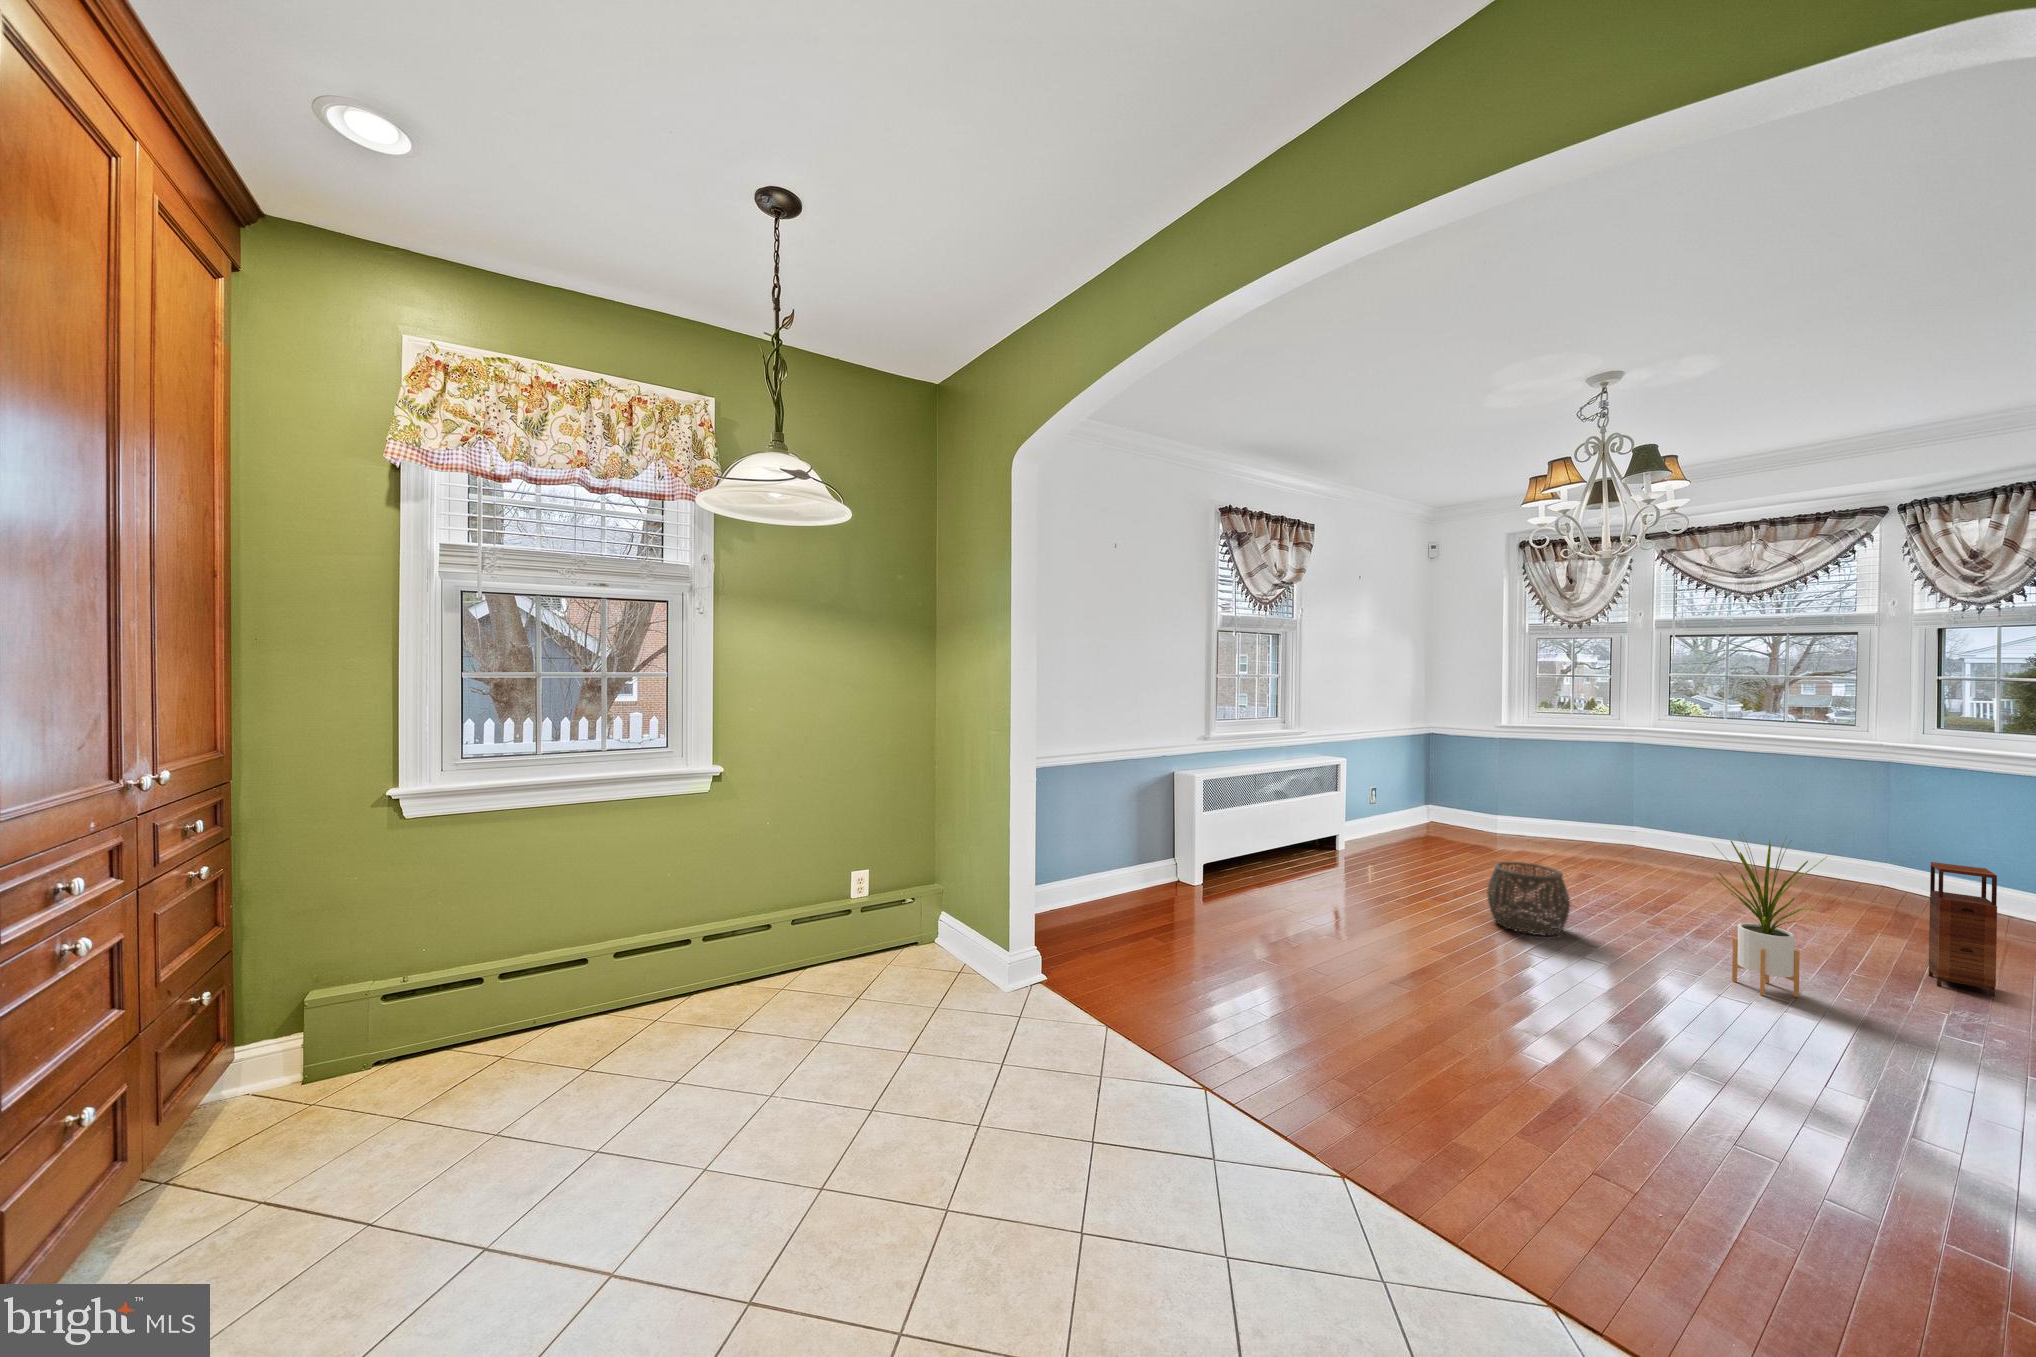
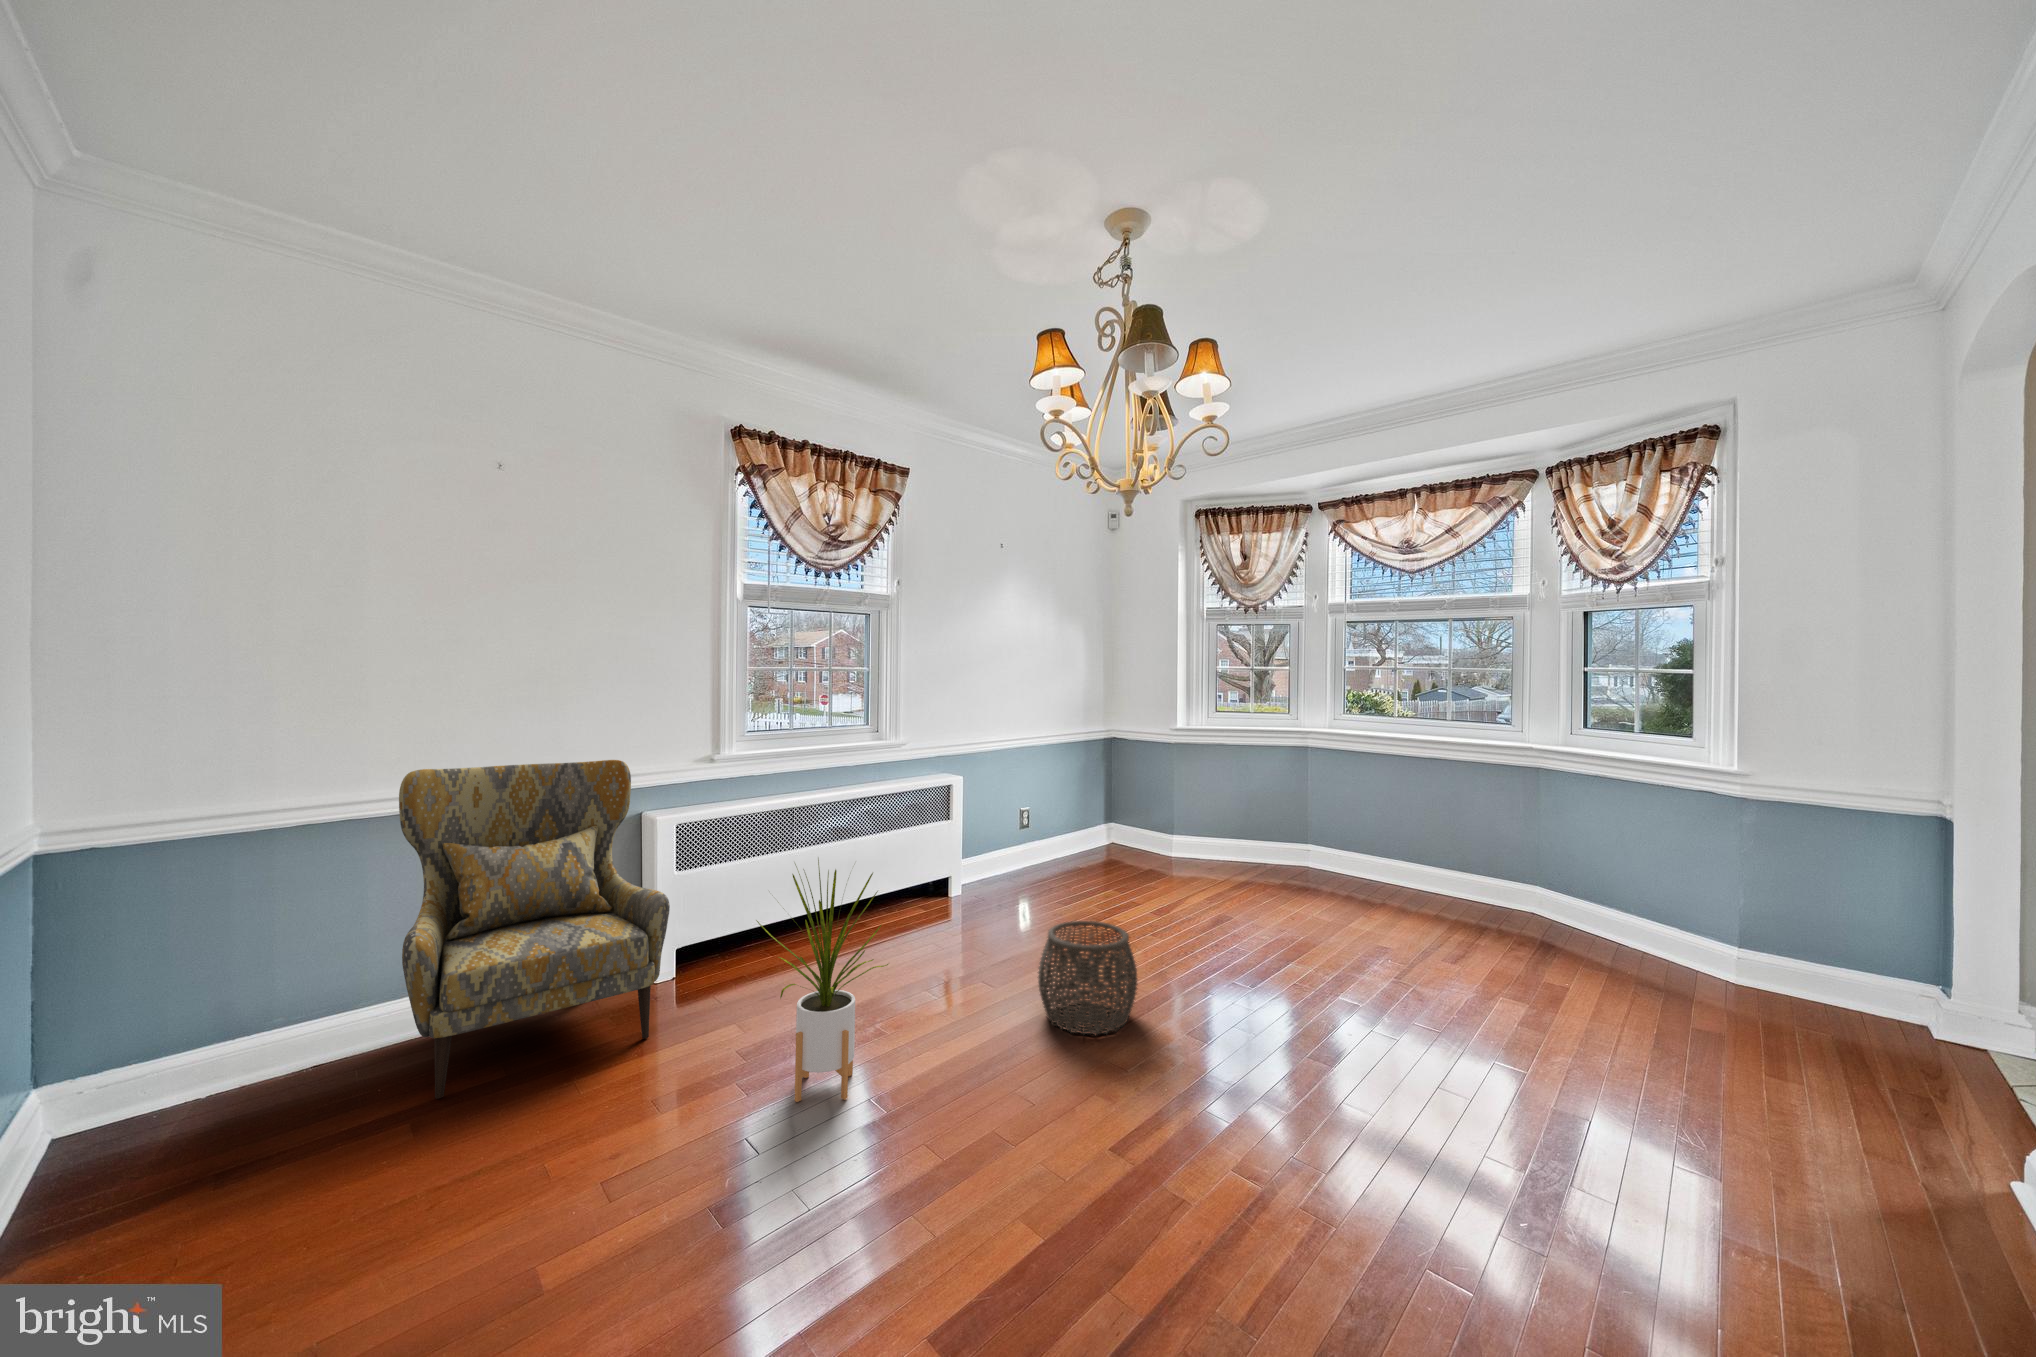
armchair: none [1092,745,1243,934] -> present [399,760,670,1099]
house plant: present [1715,838,1827,997] -> present [756,859,888,1102]
storage cabinet: present [1929,862,1997,997] -> none [1547,902,1613,1091]

